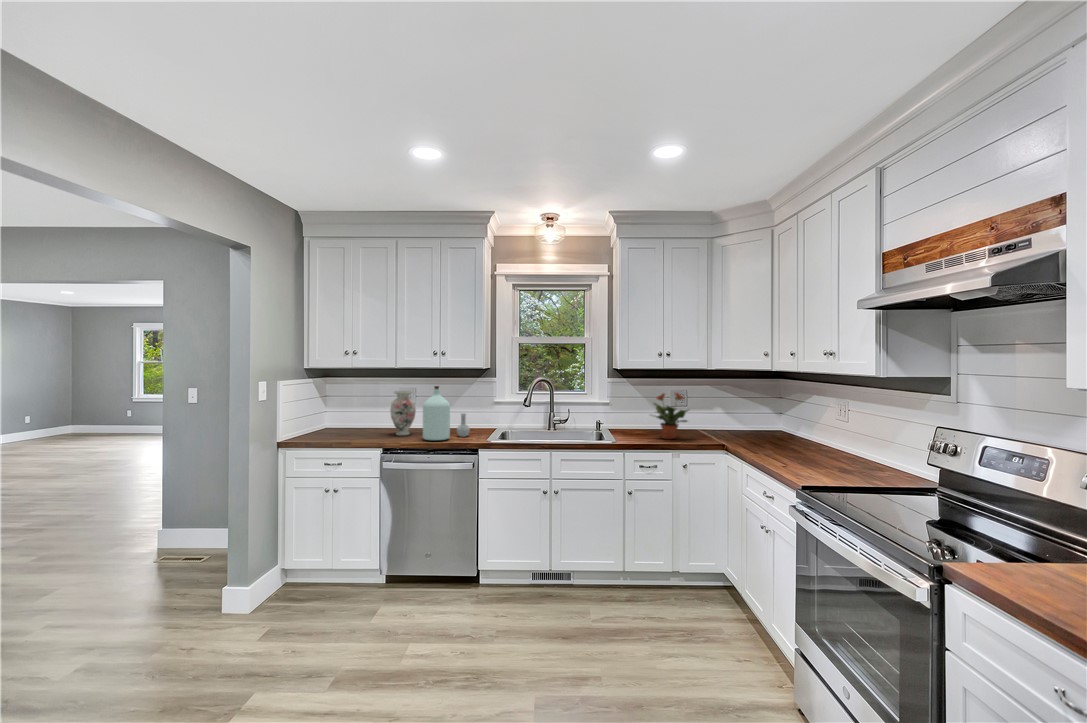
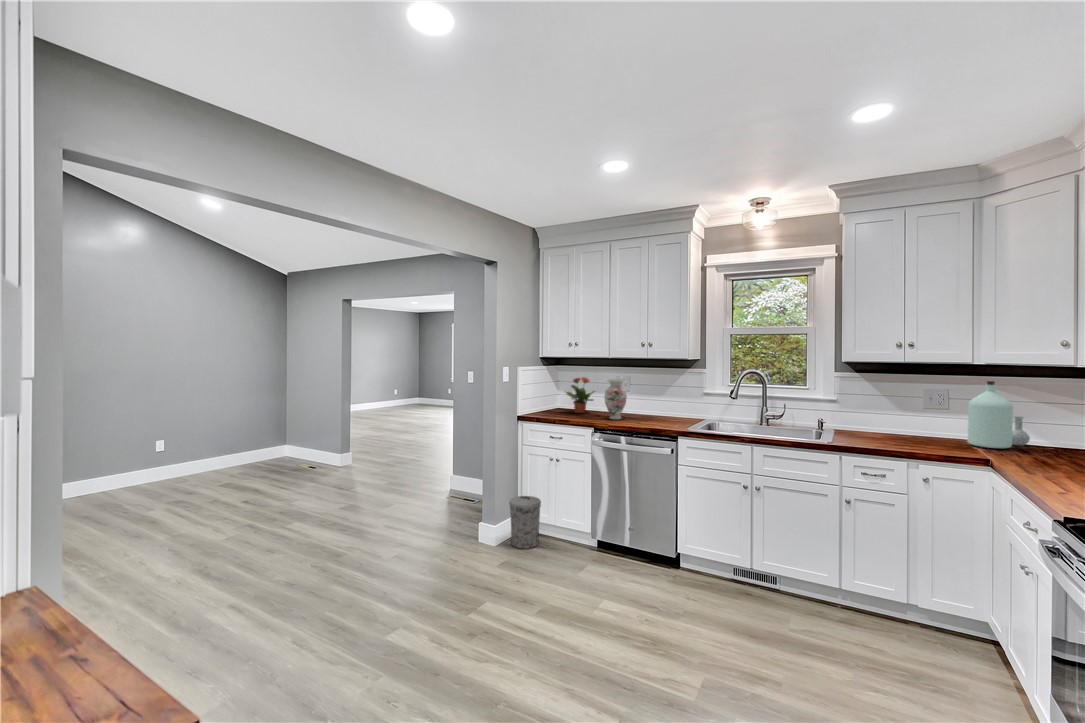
bottle: present [423,386,470,440] -> present [968,381,1030,448]
potted plant: present [654,393,688,439] -> present [566,377,594,413]
trash can: none [271,538,315,606] -> present [509,496,541,549]

